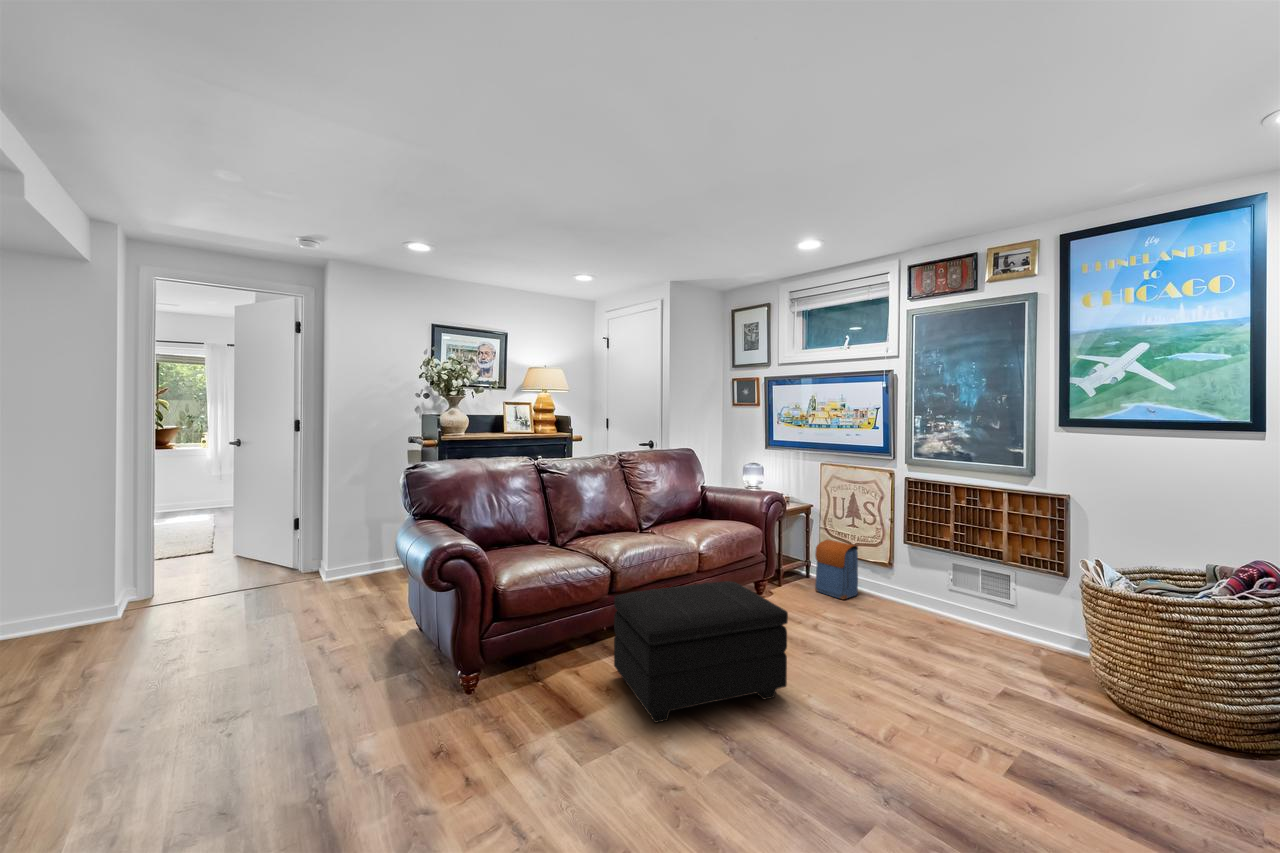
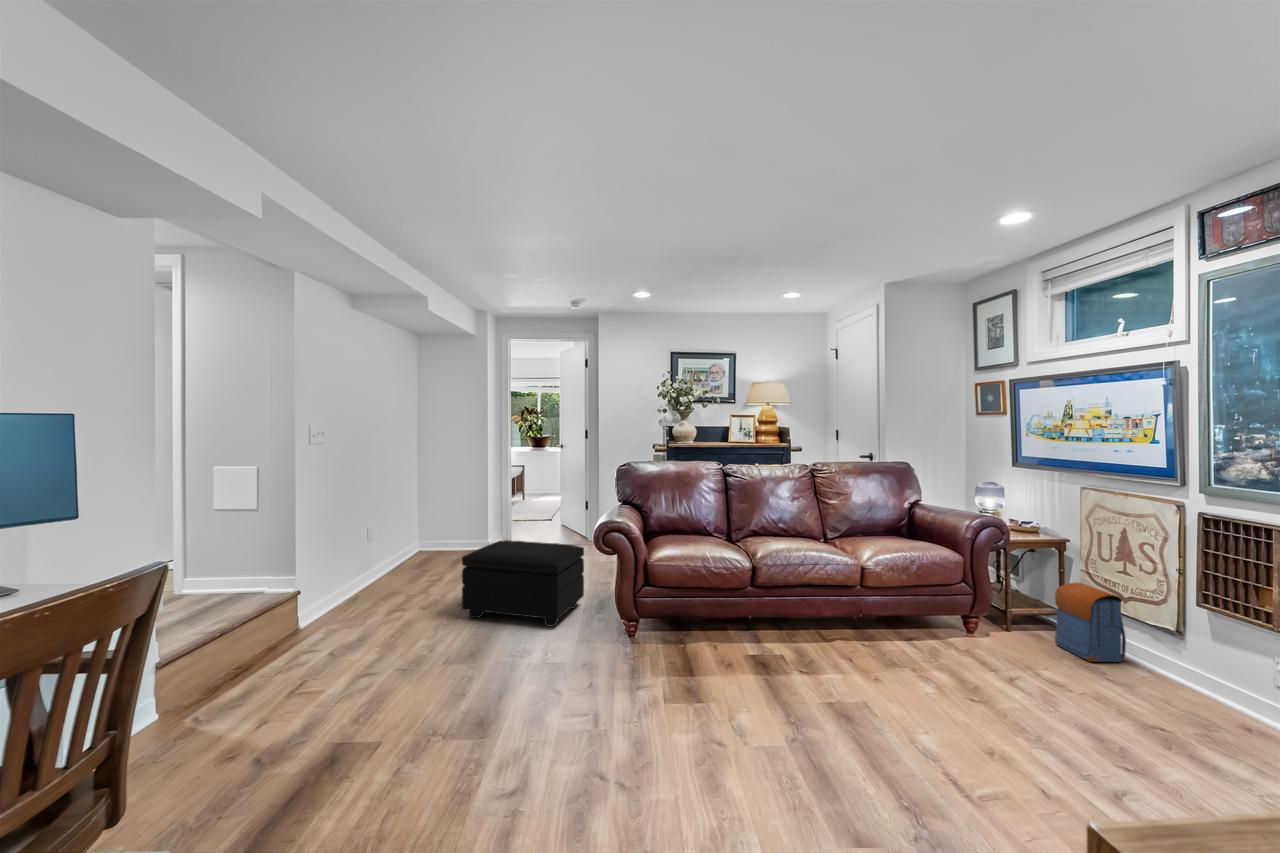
footstool: present [614,581,788,723] -> present [462,540,584,627]

